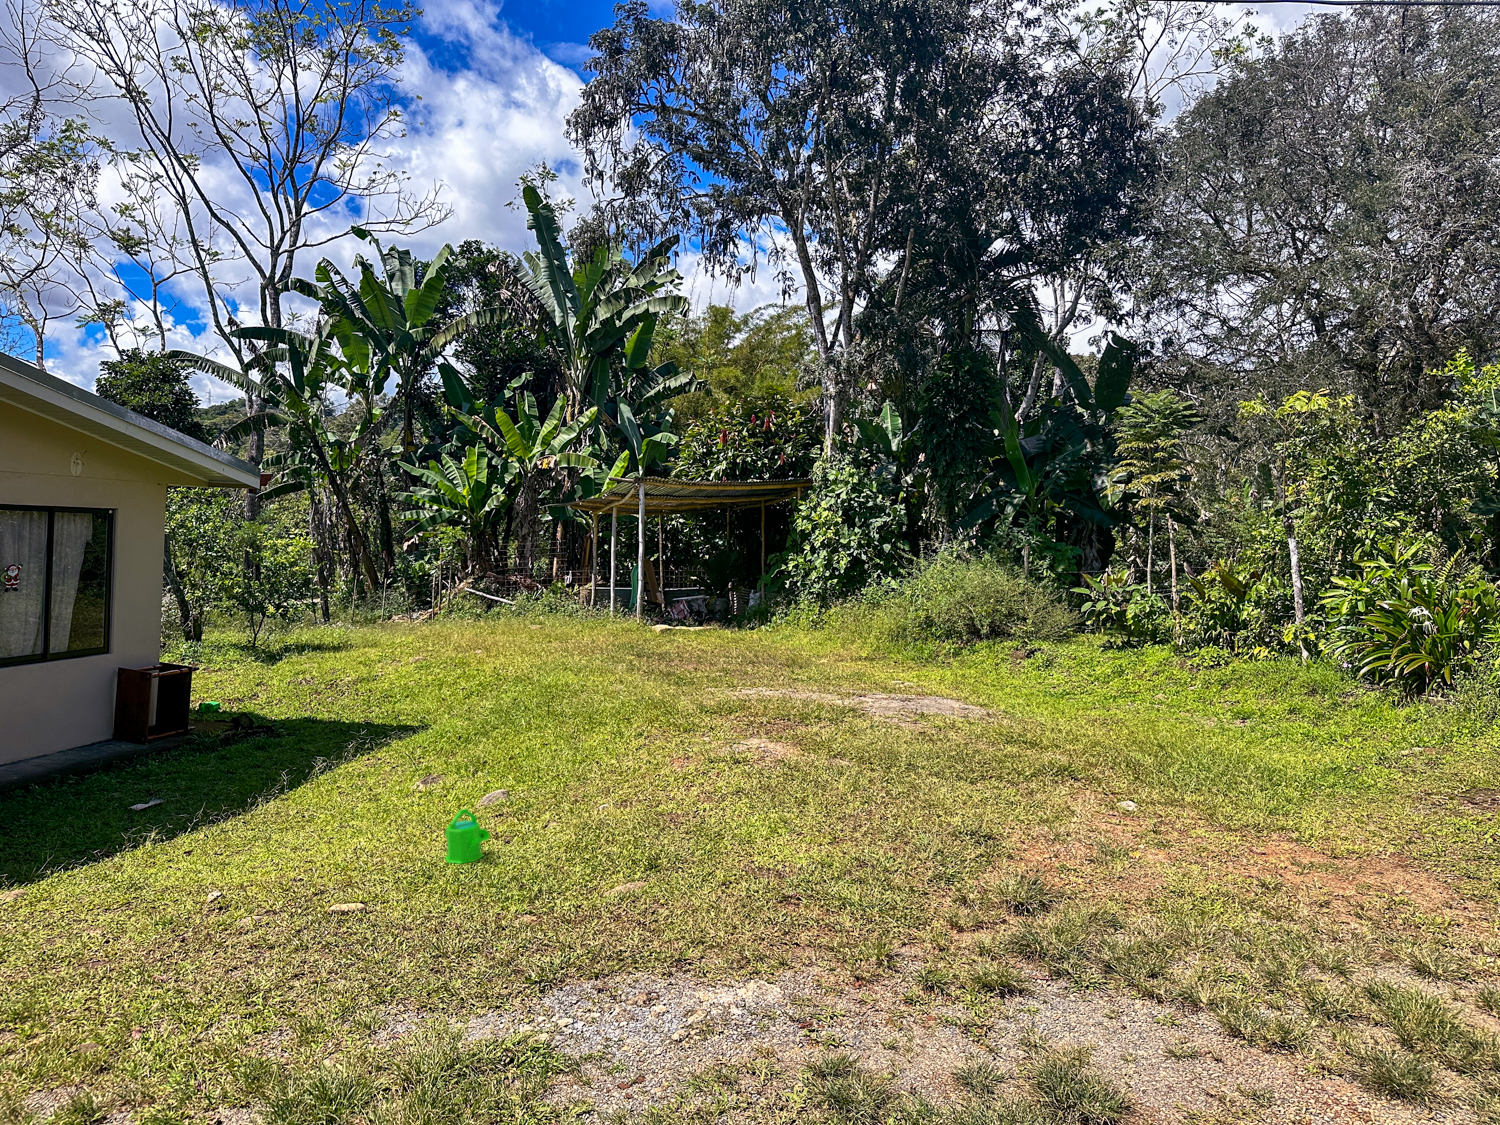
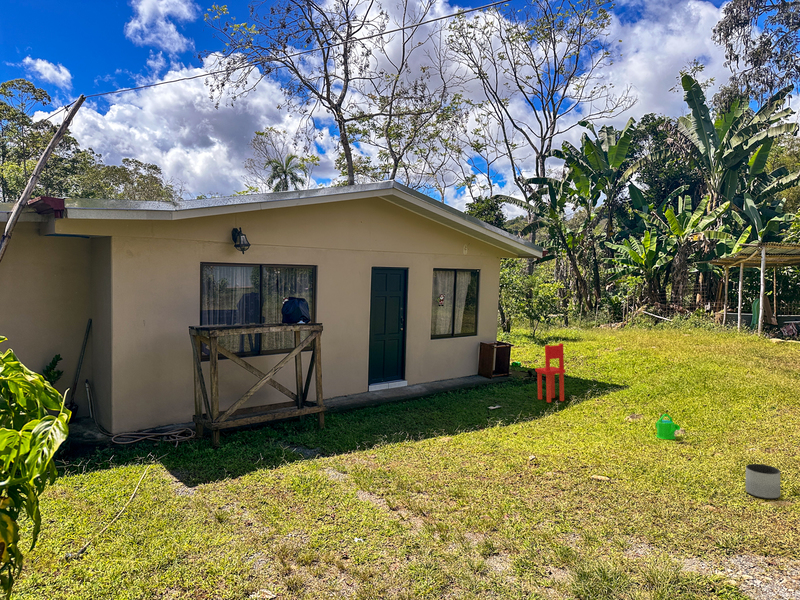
chair: none [200,672,273,809] -> present [535,344,565,403]
planter: none [595,899,654,973] -> present [746,464,781,499]

